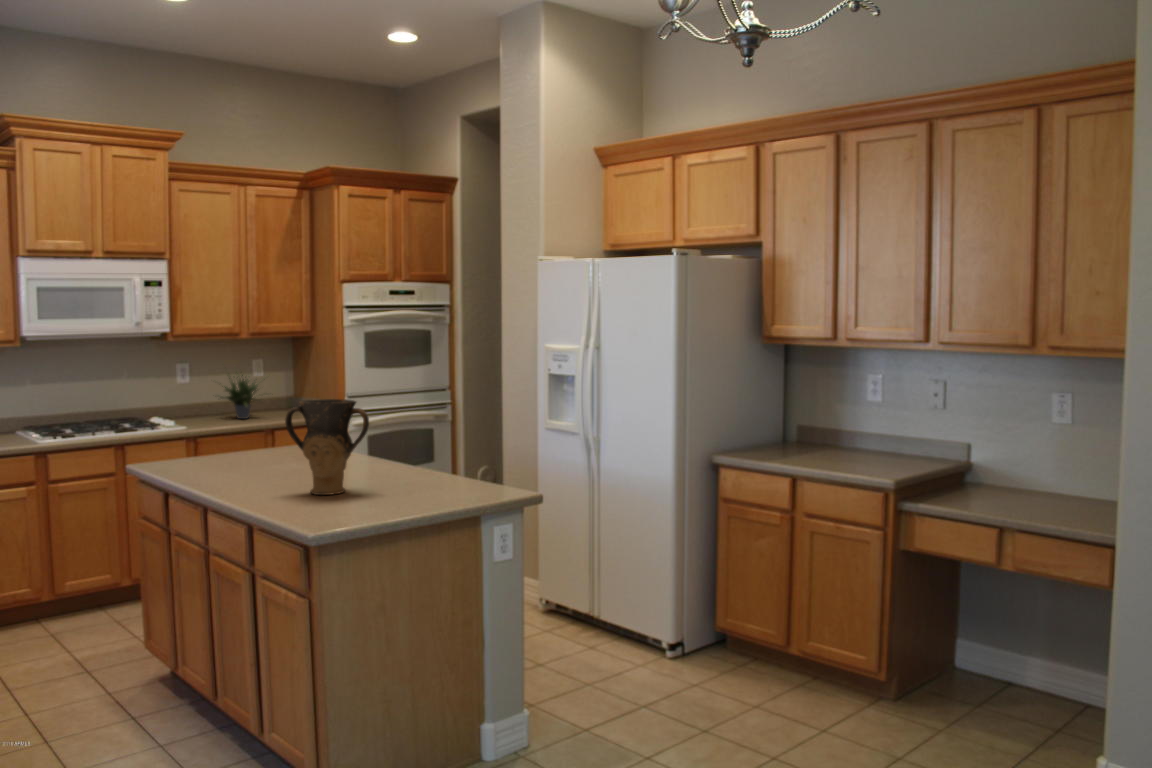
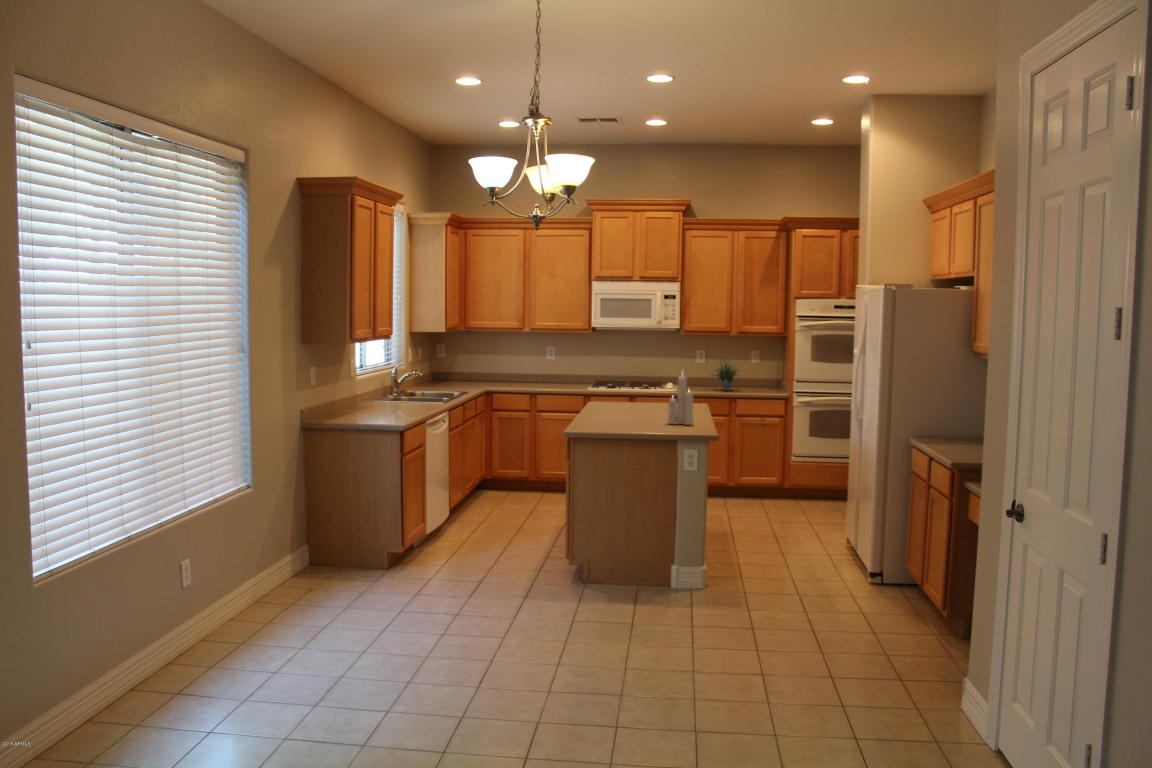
candle: none [428,395,477,501] -> present [667,376,694,425]
vase: present [285,399,369,495] -> none [623,366,659,418]

